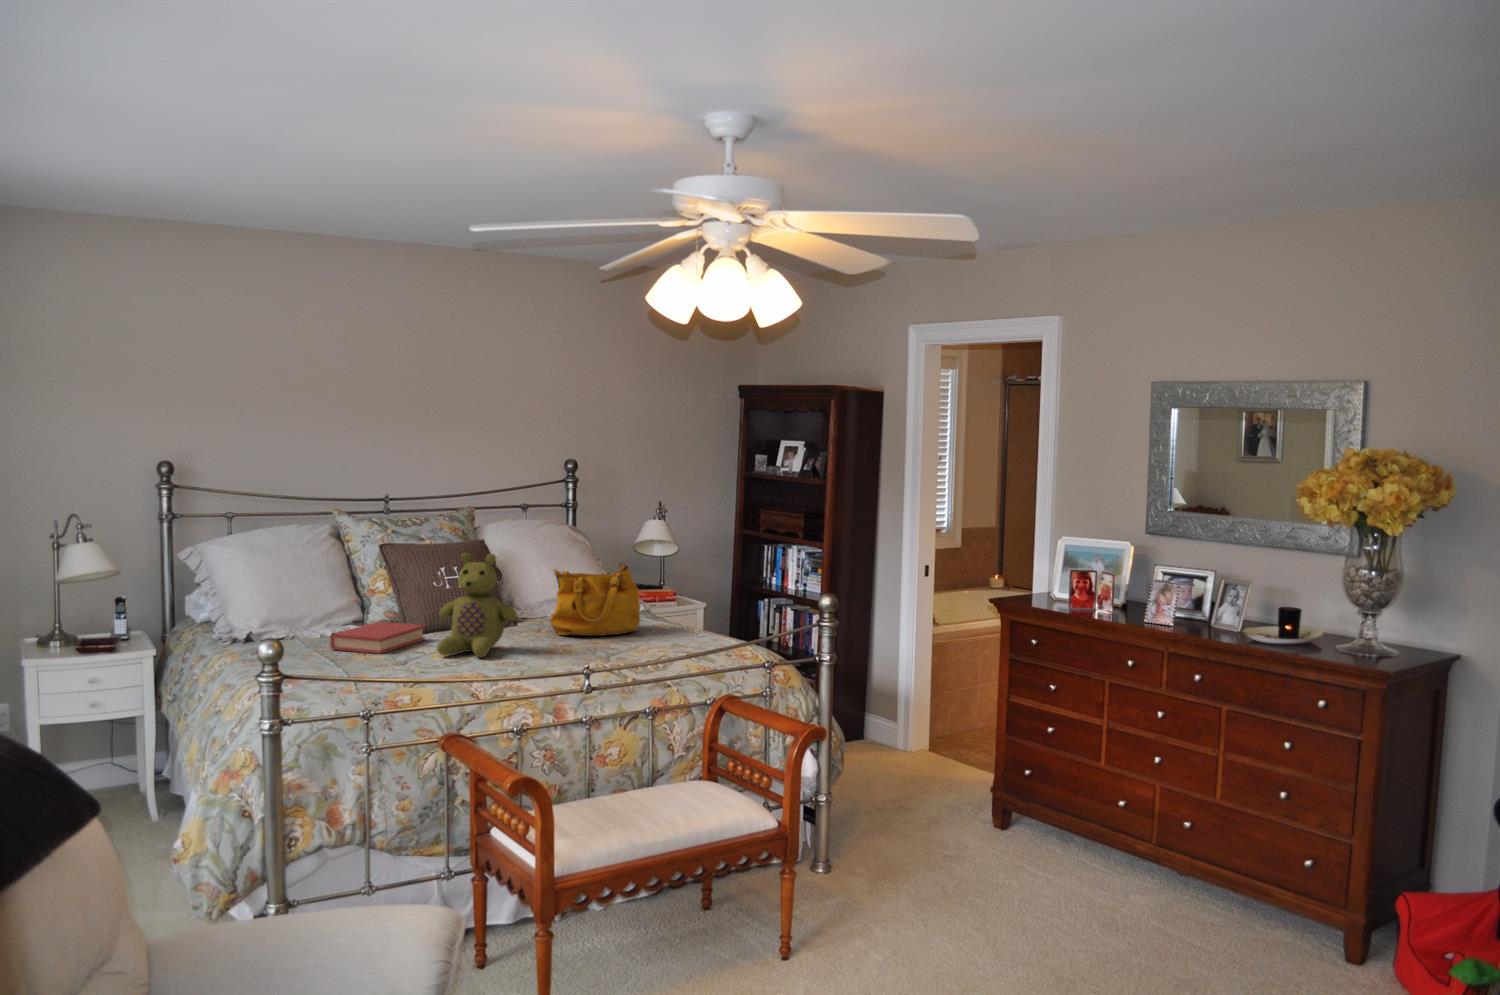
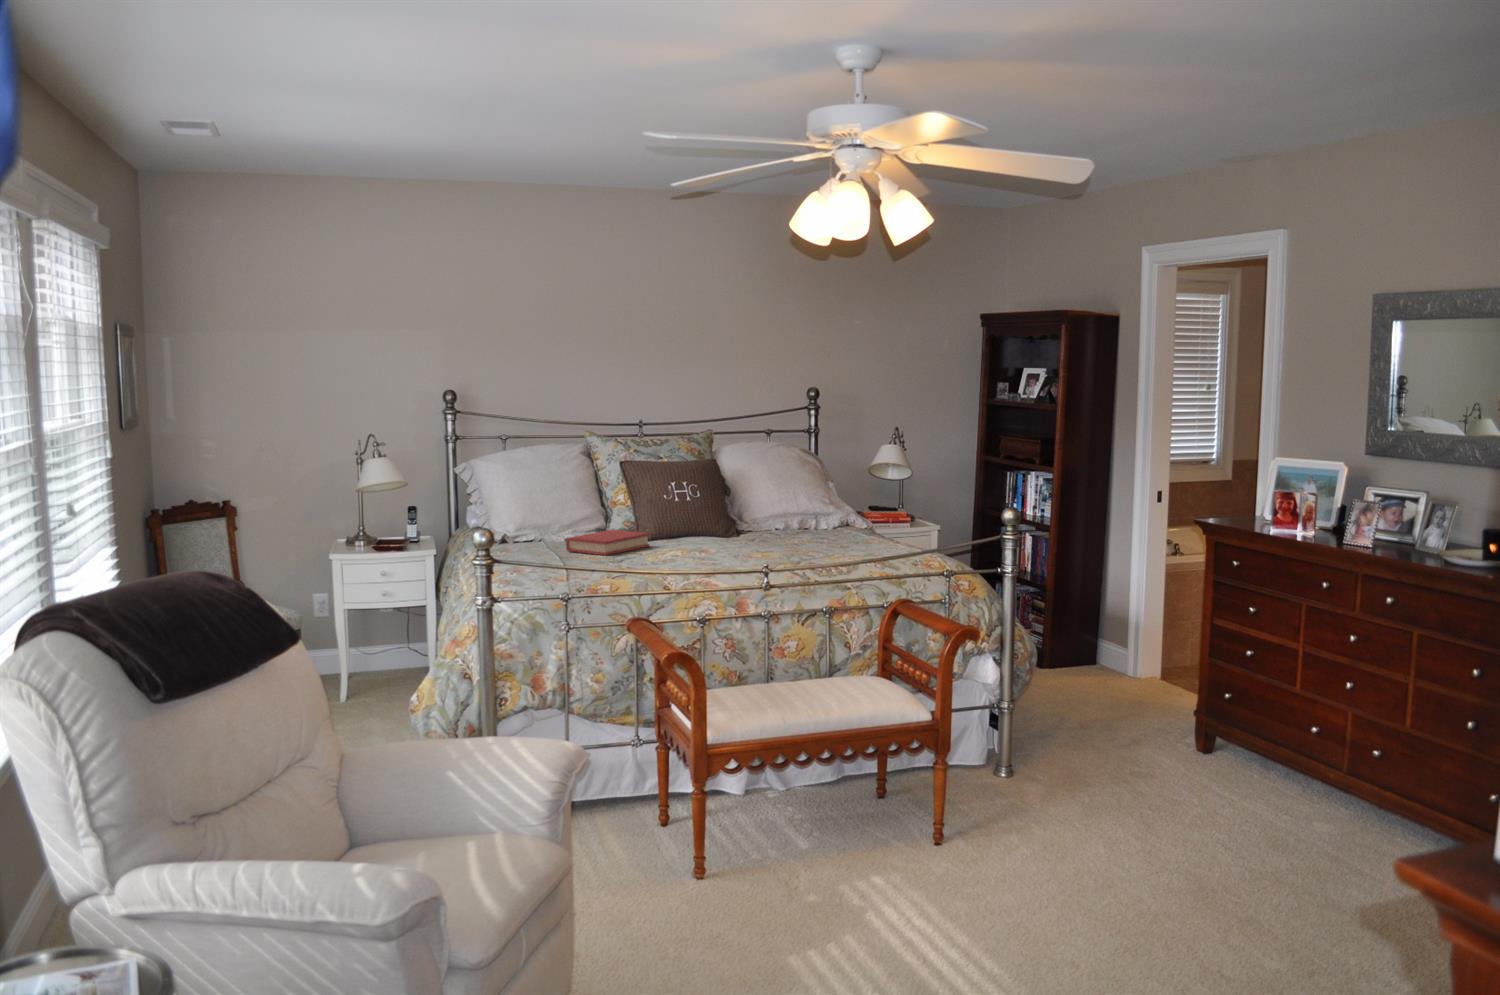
stuffed bear: present [437,553,517,657] -> none [651,466,723,560]
handbag: present [551,563,640,636] -> none [762,479,847,547]

